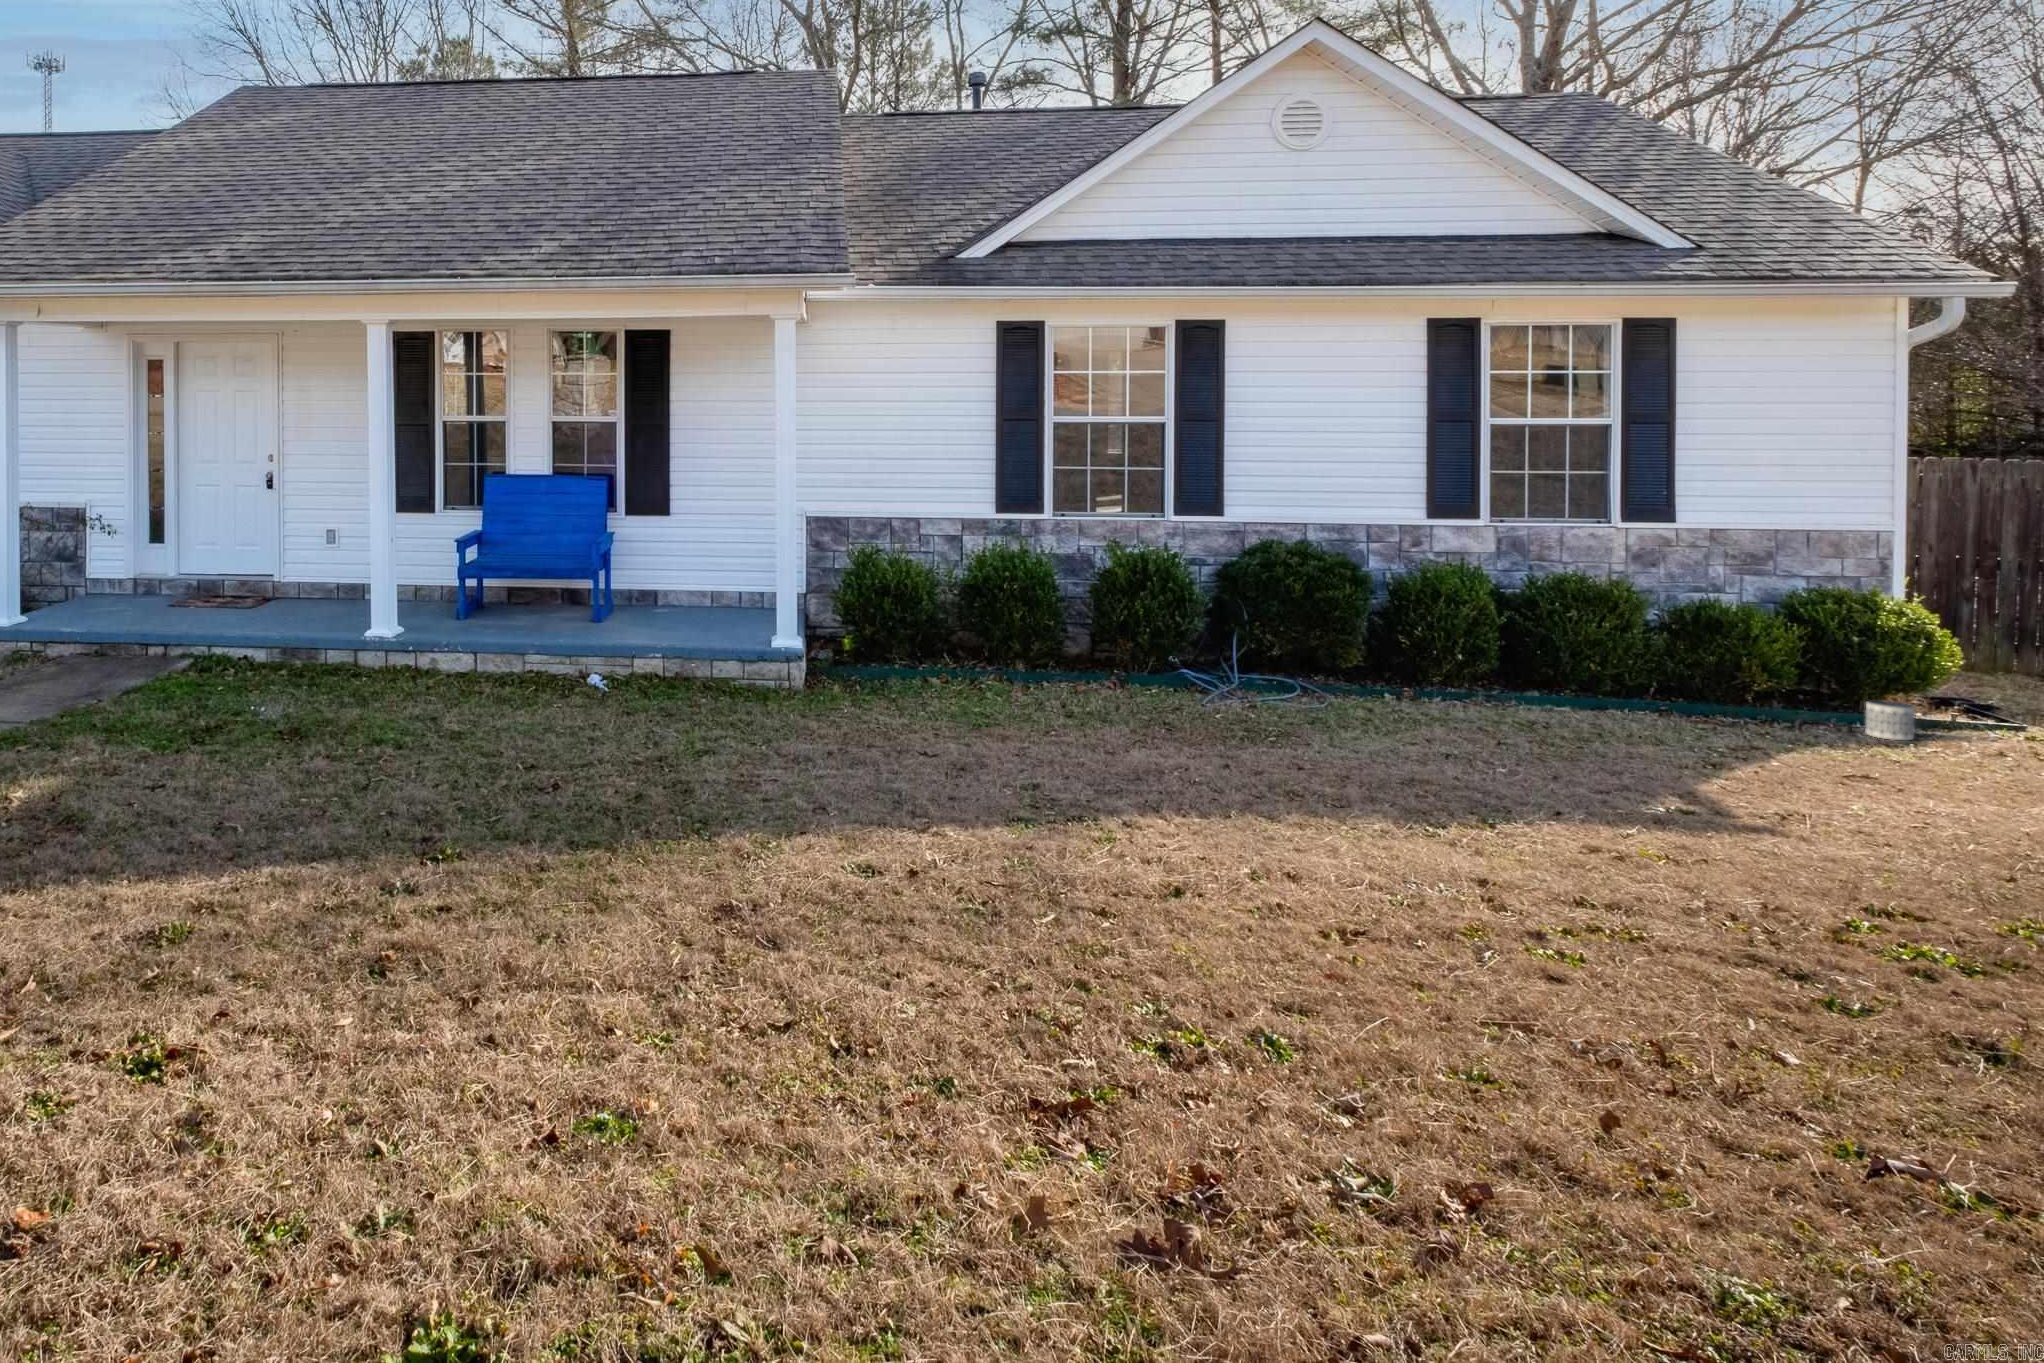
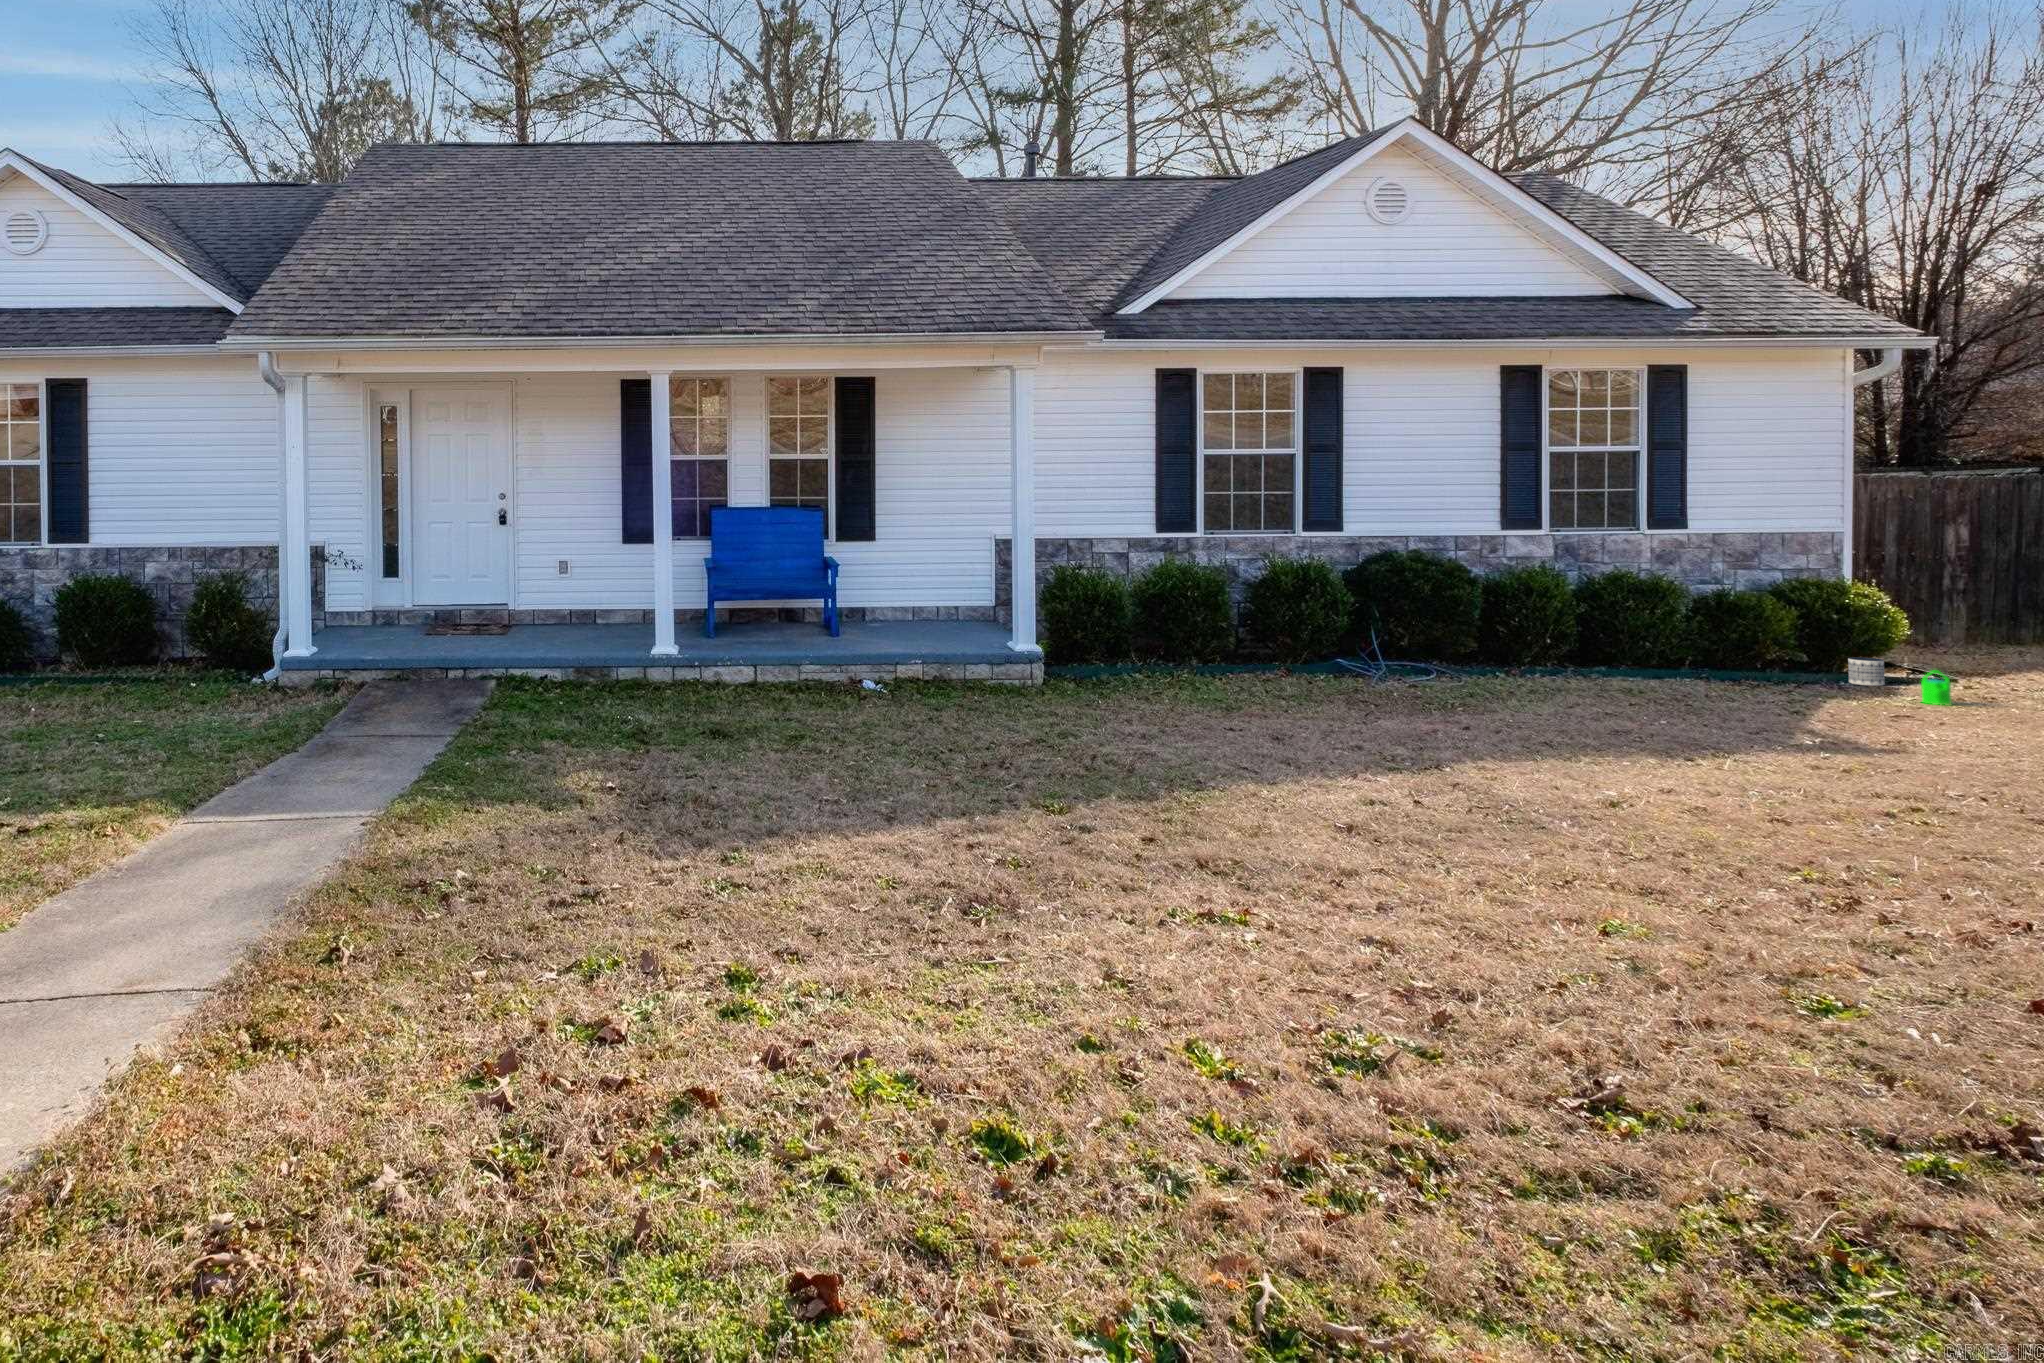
watering can: none [1930,730,1980,780] -> present [1921,670,1952,705]

